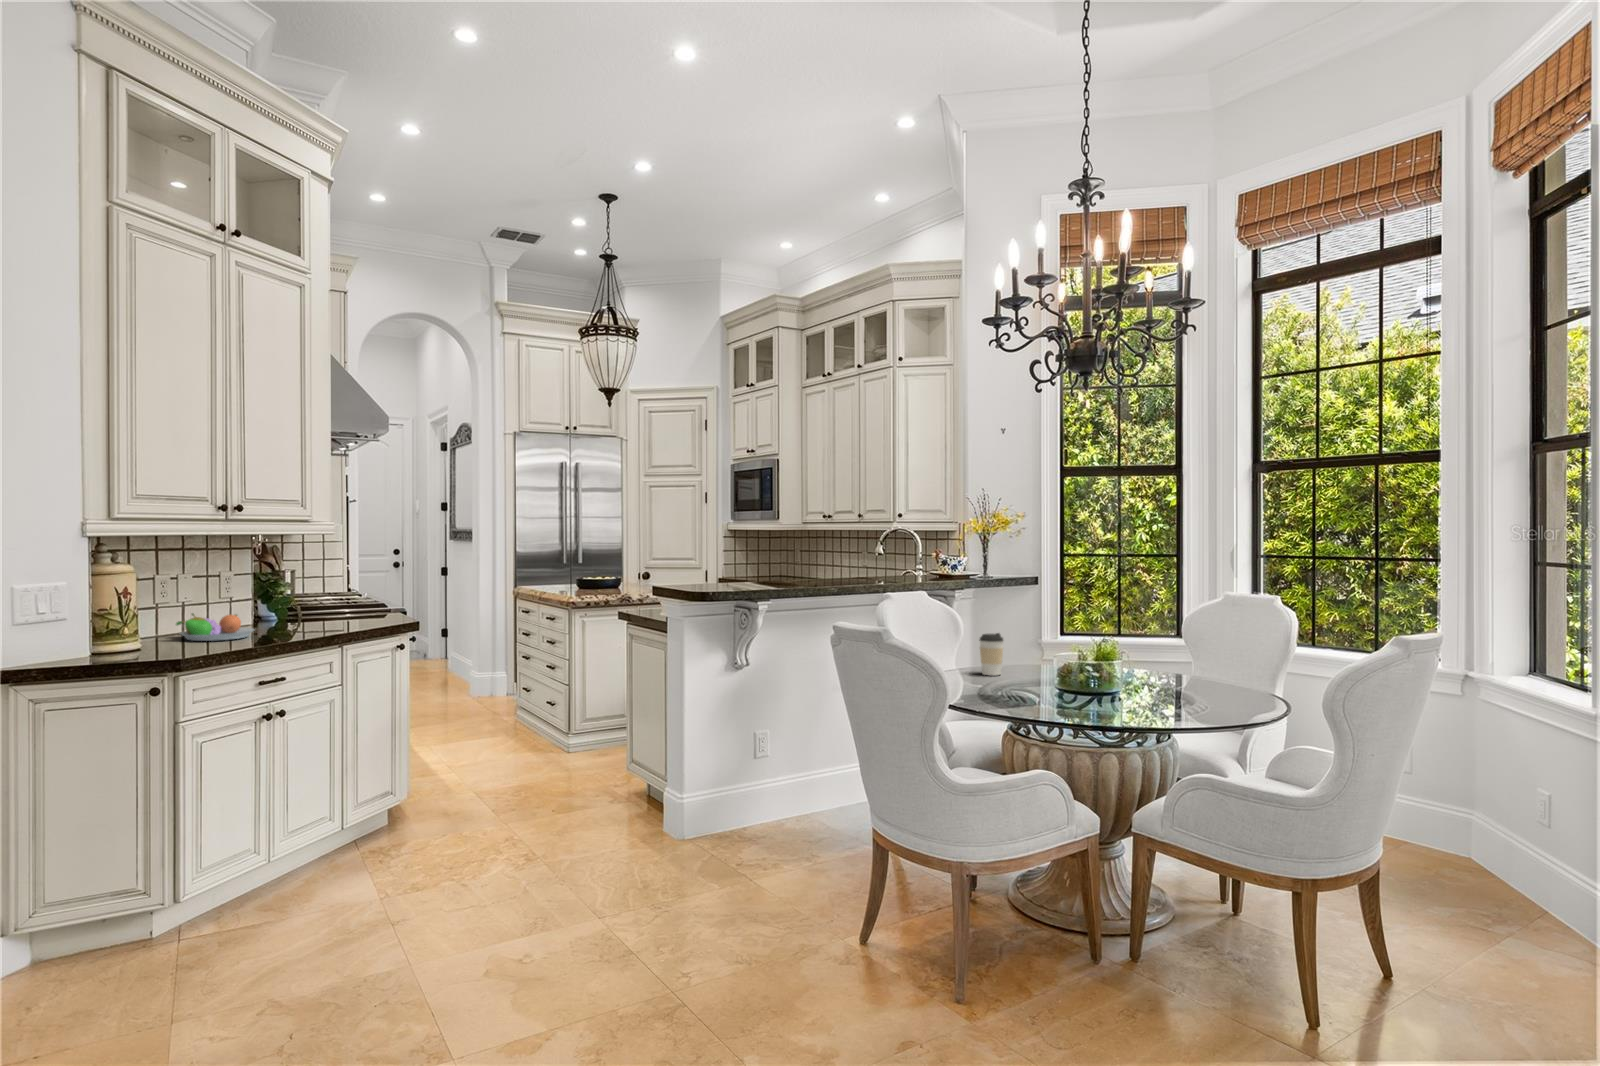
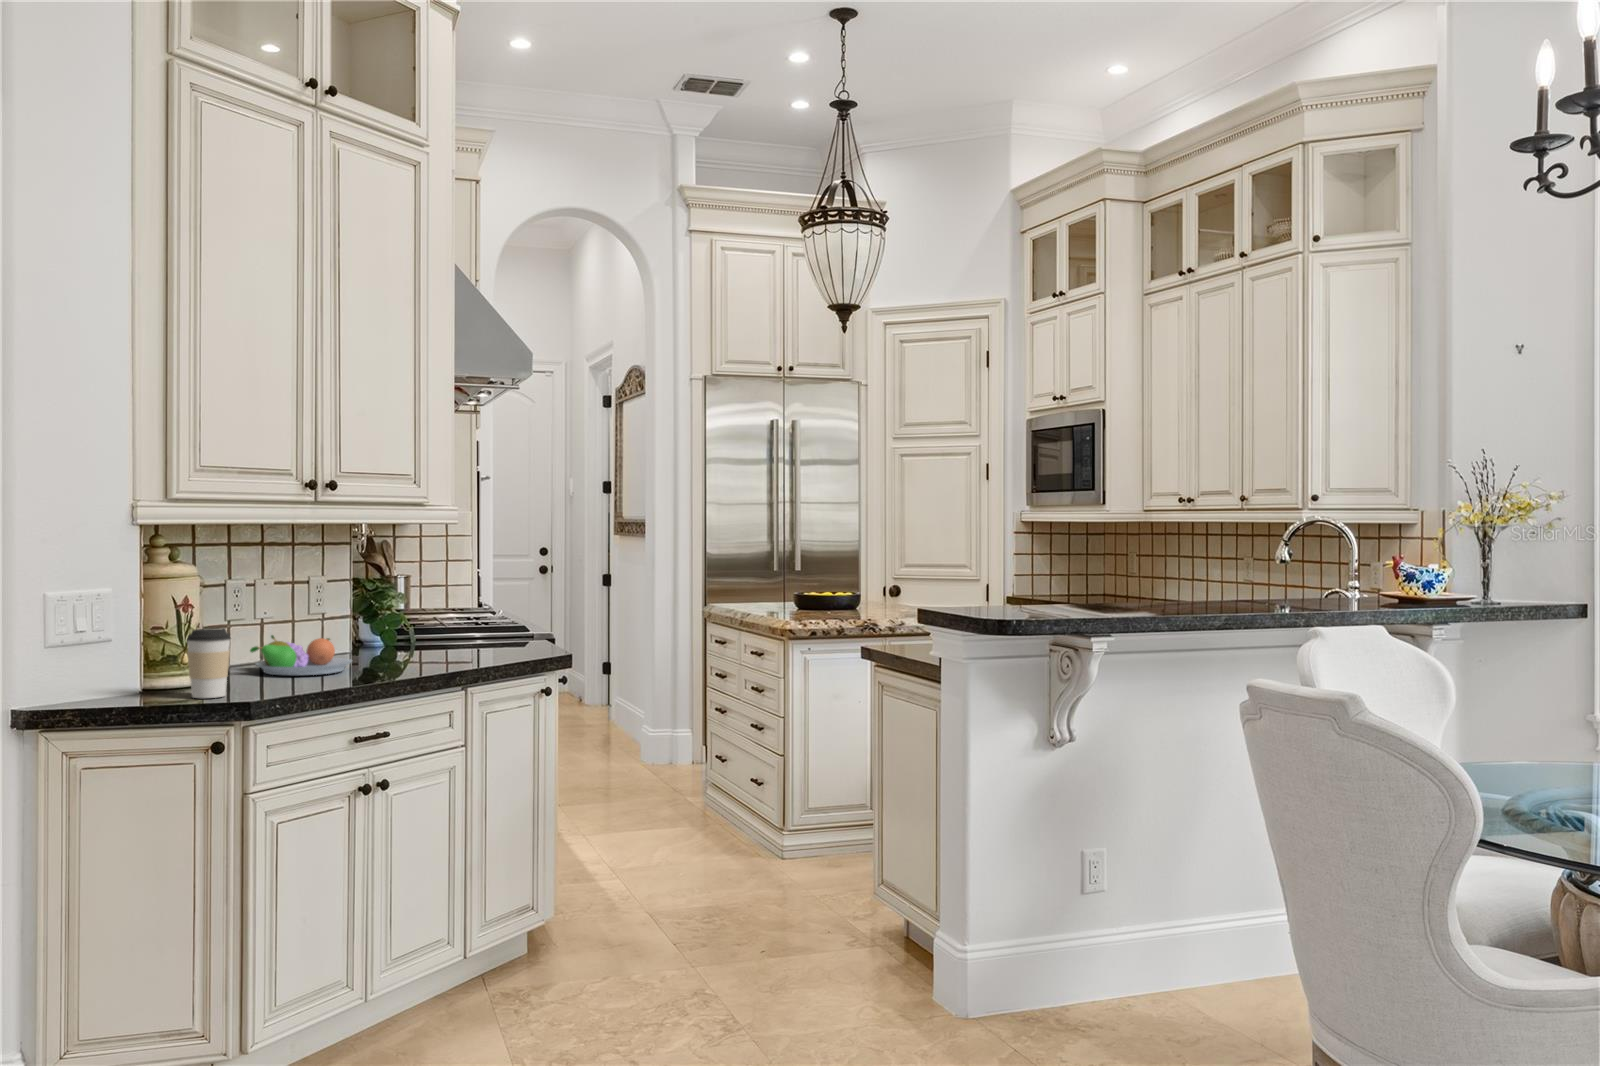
coffee cup: present [979,633,1003,676] -> present [187,628,231,698]

